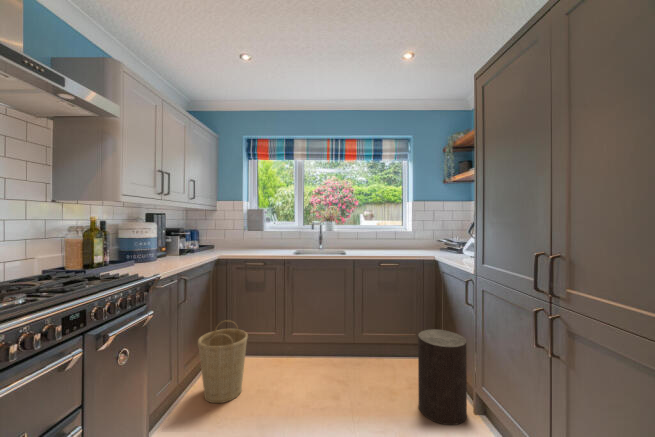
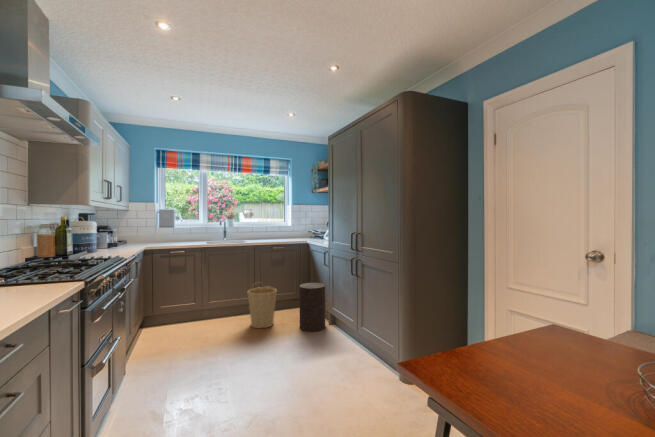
basket: present [198,320,248,403] -> present [247,286,277,328]

